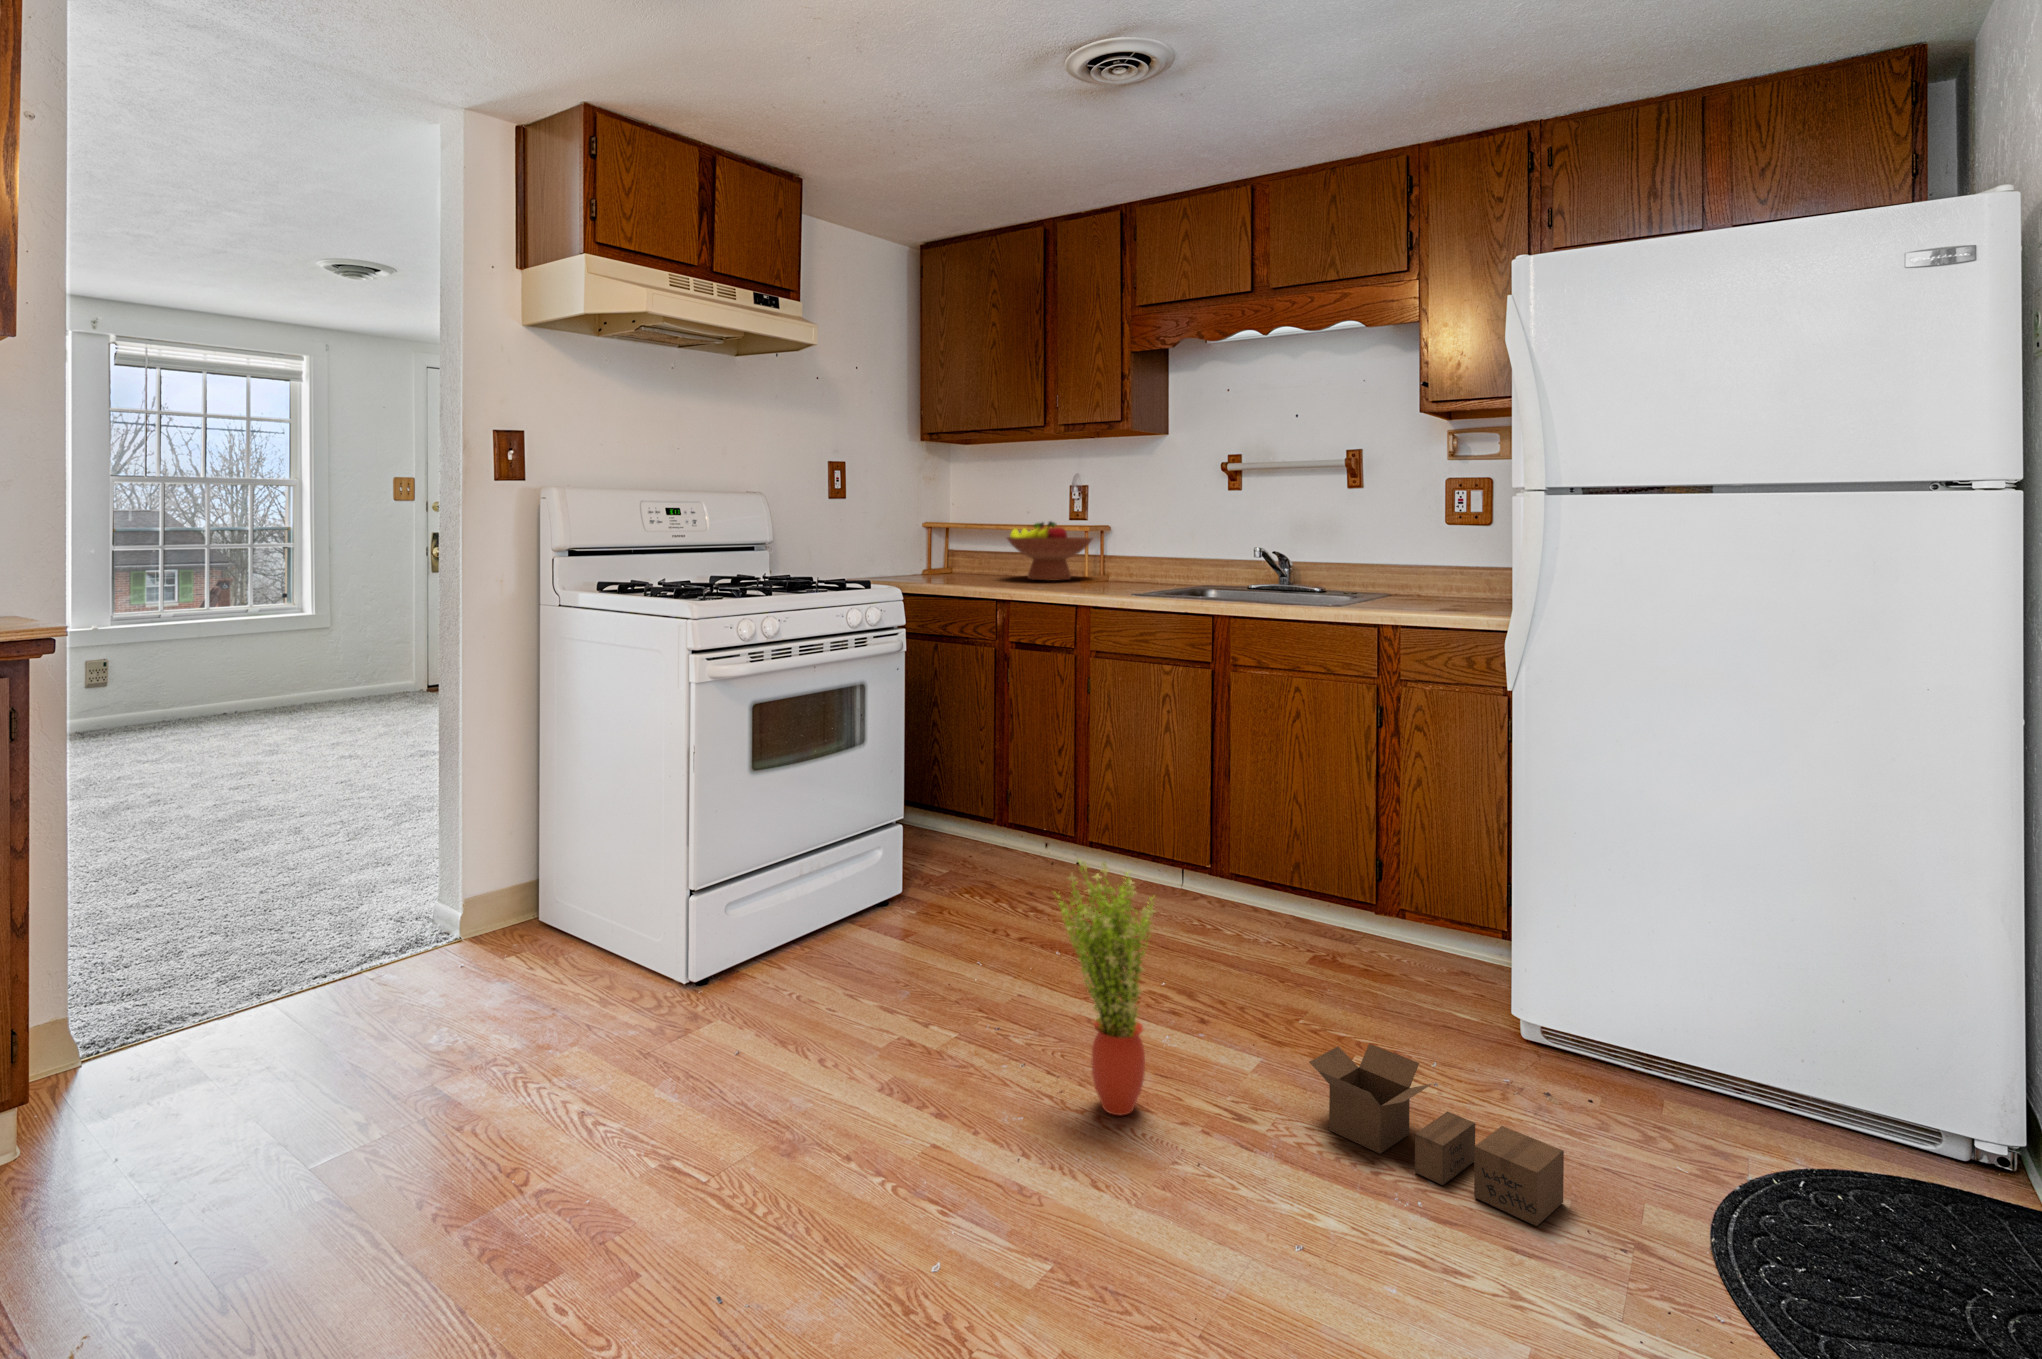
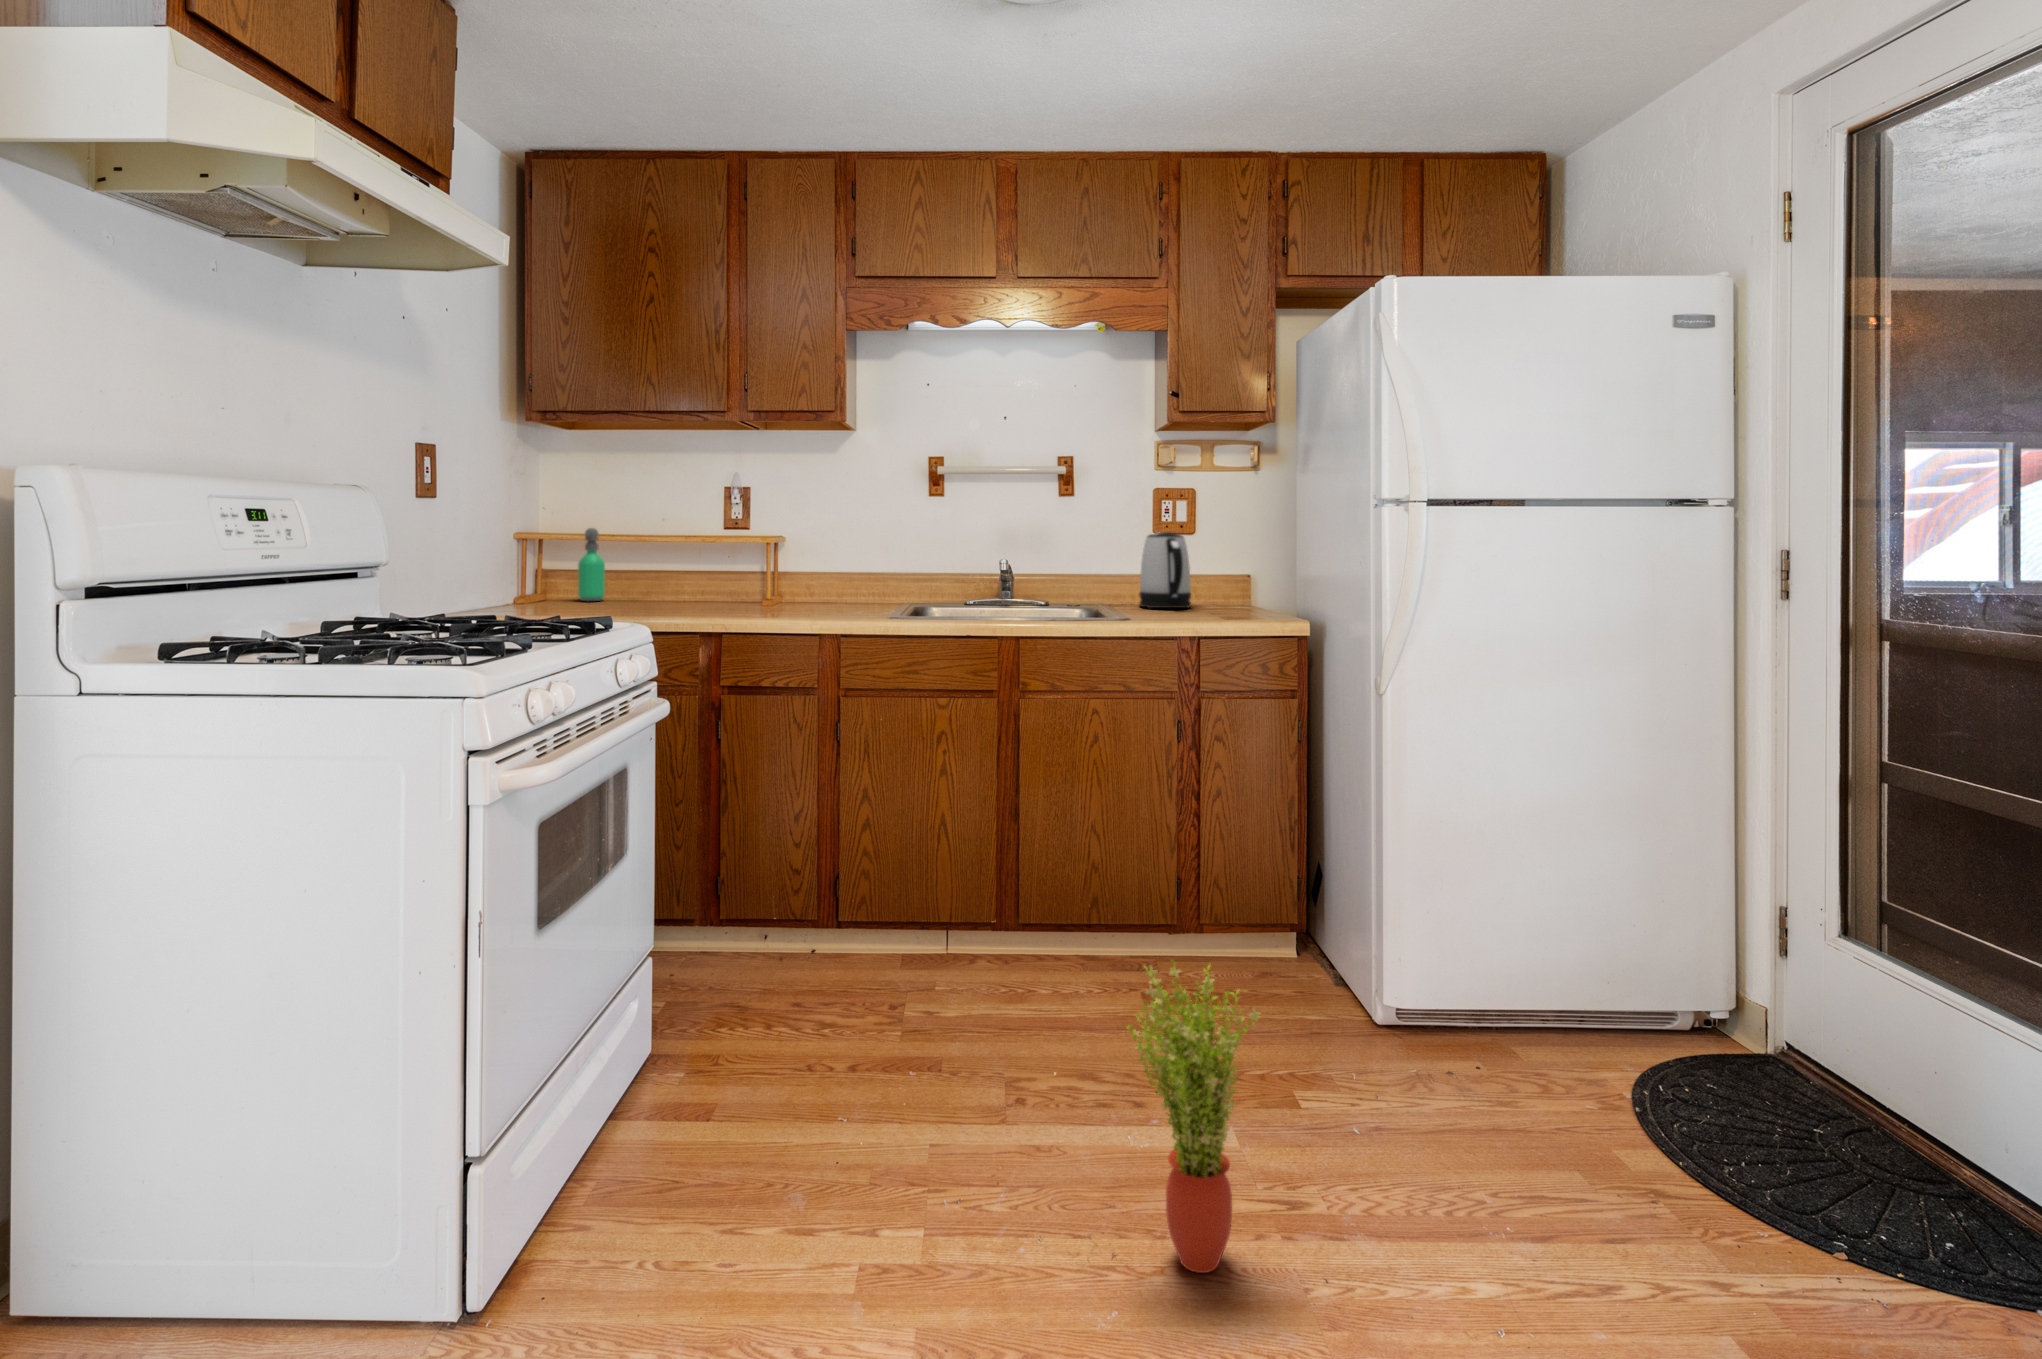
soap dispenser: none [963,518,983,575] -> present [578,528,605,601]
fruit bowl: present [1007,521,1092,581] -> none [657,532,768,605]
kettle: none [1413,523,1469,600] -> present [1139,532,1191,608]
cardboard box: present [1309,1044,1564,1226] -> none [1357,1091,1631,1235]

